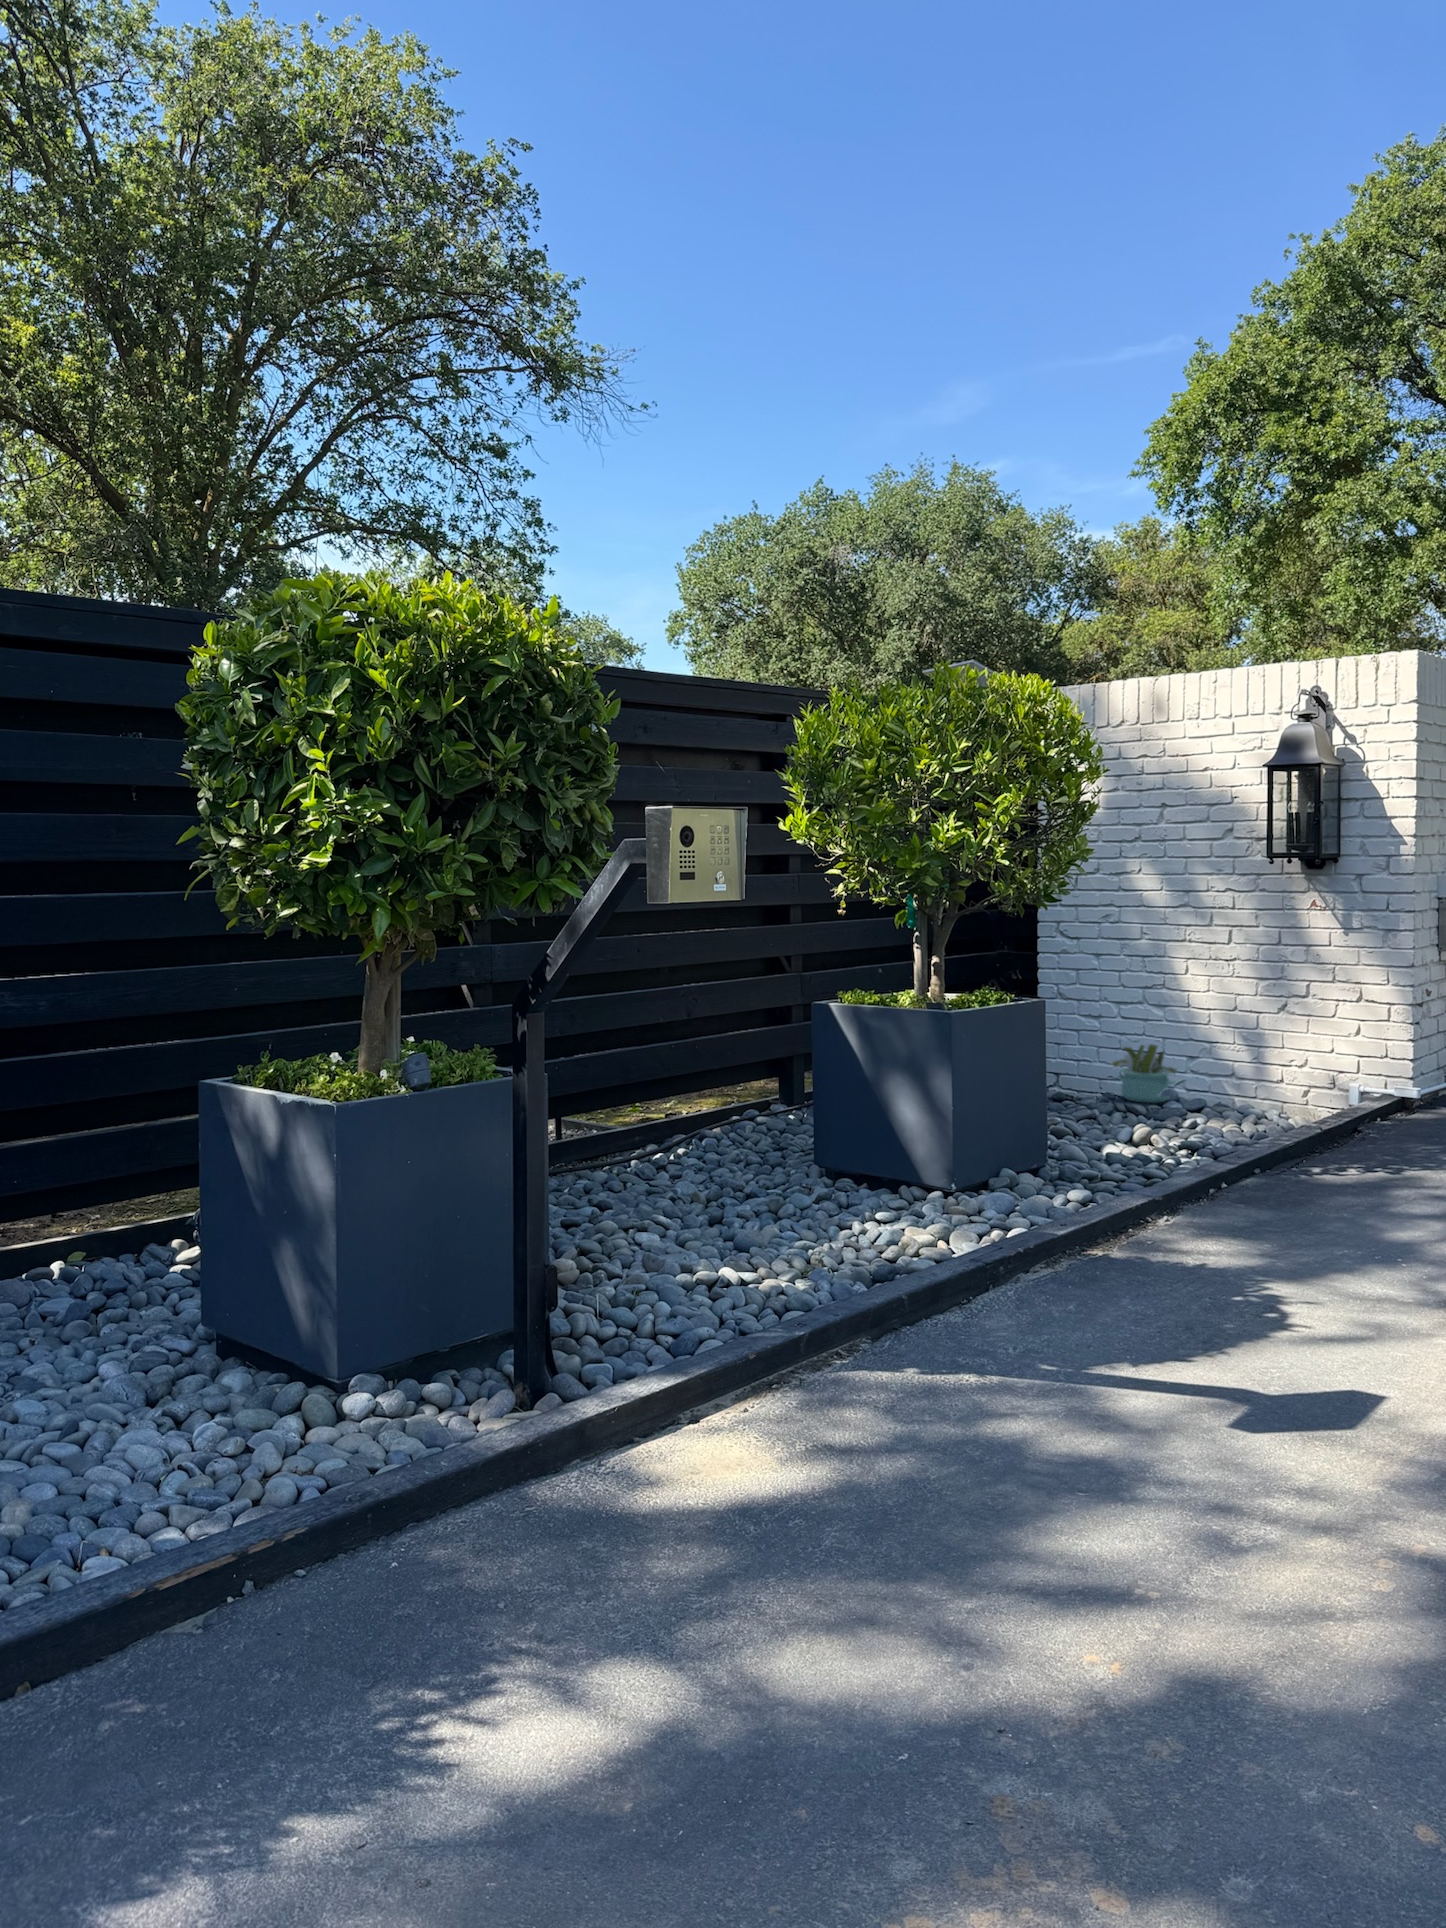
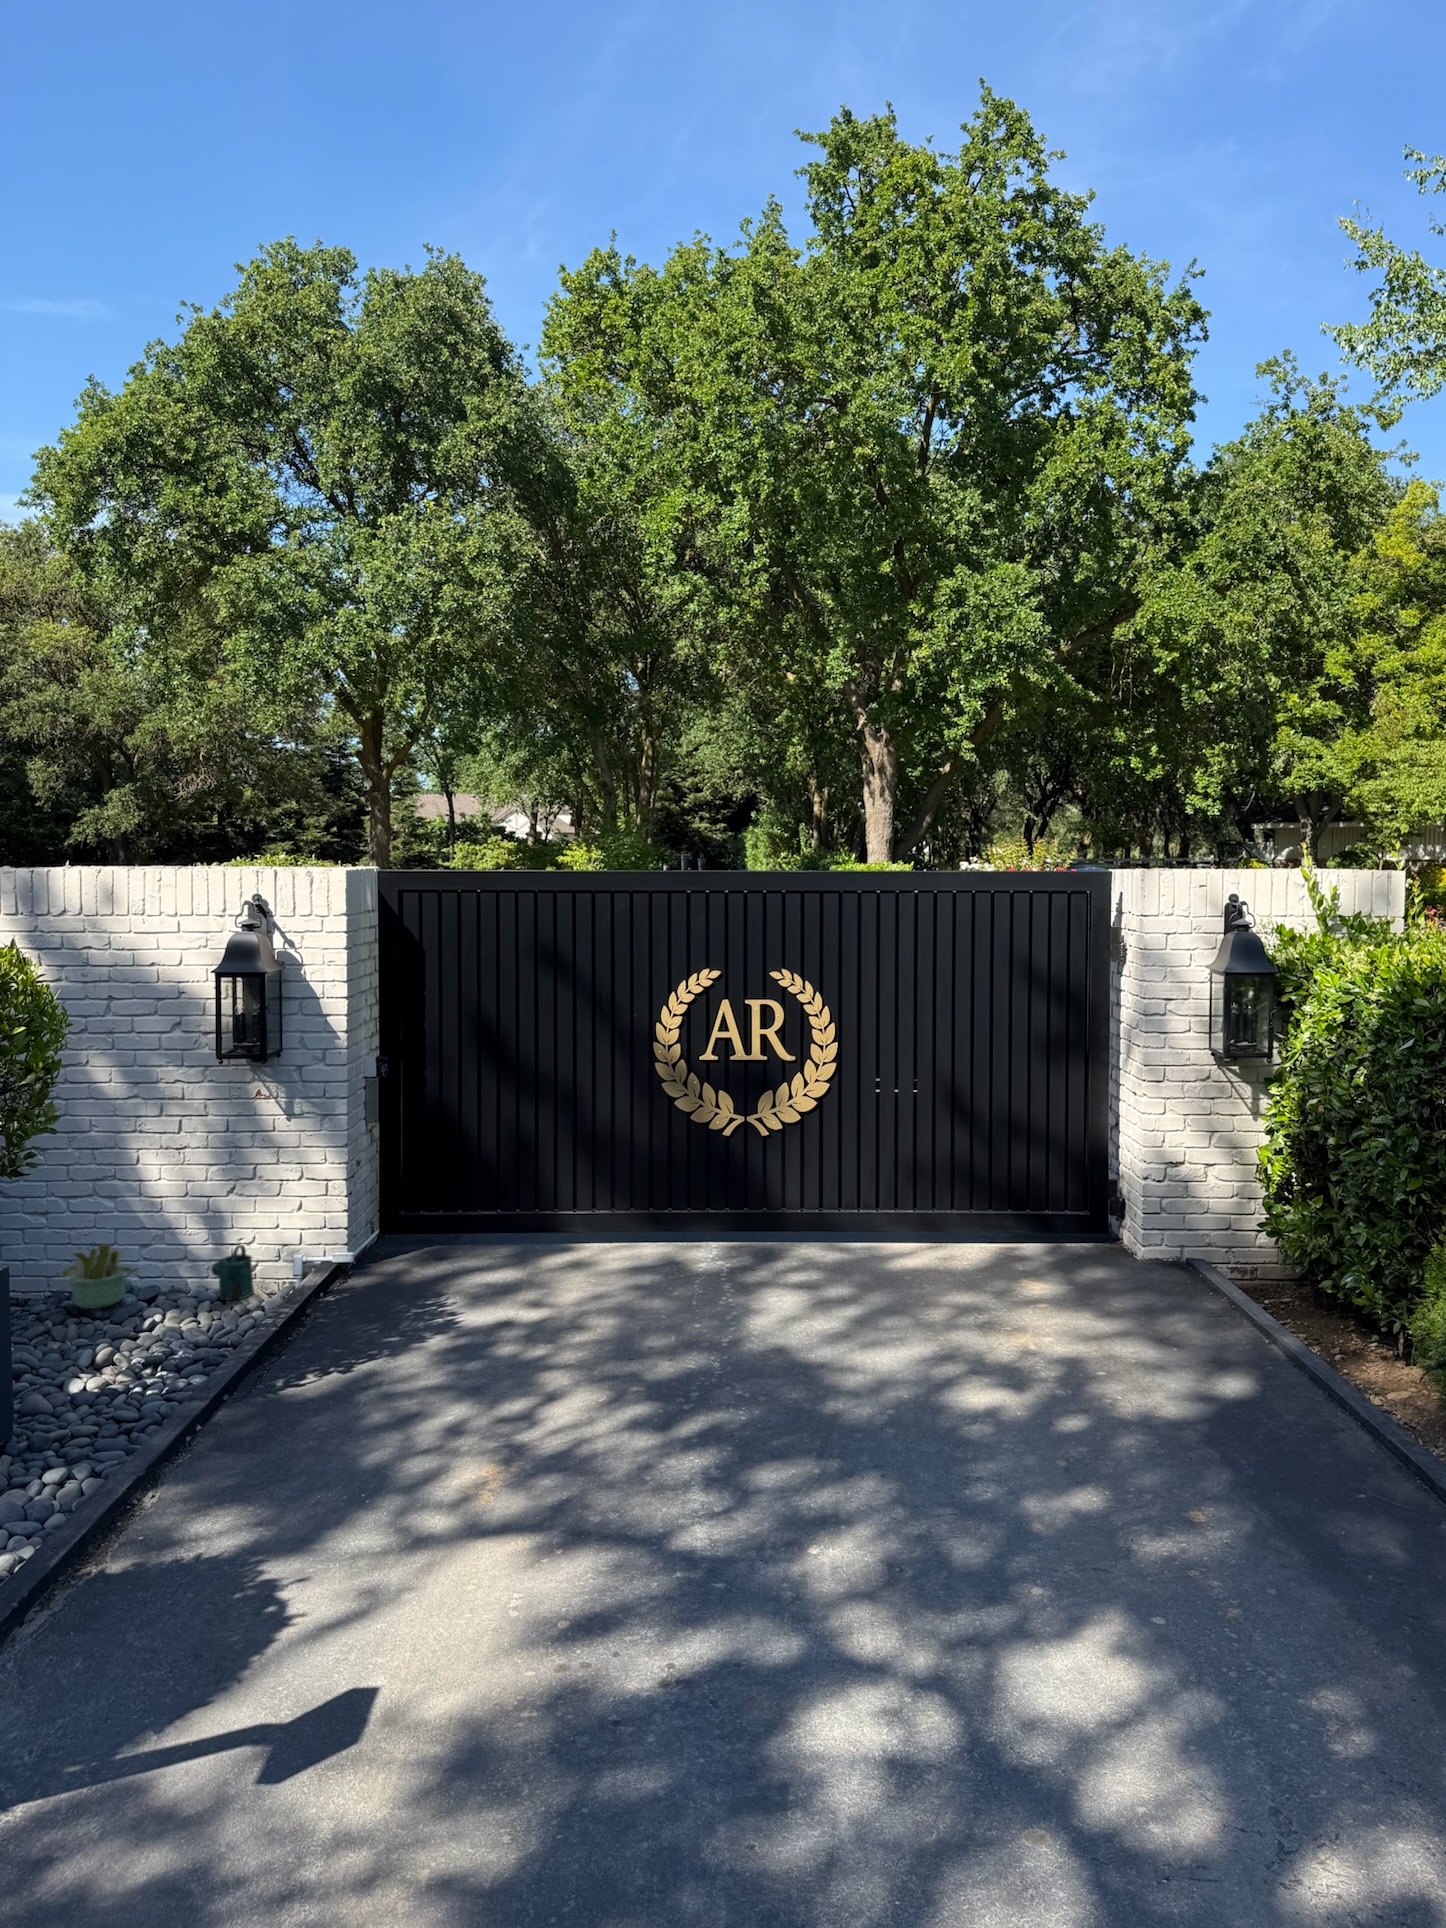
watering can: none [1253,1063,1300,1116] -> present [211,1245,254,1300]

